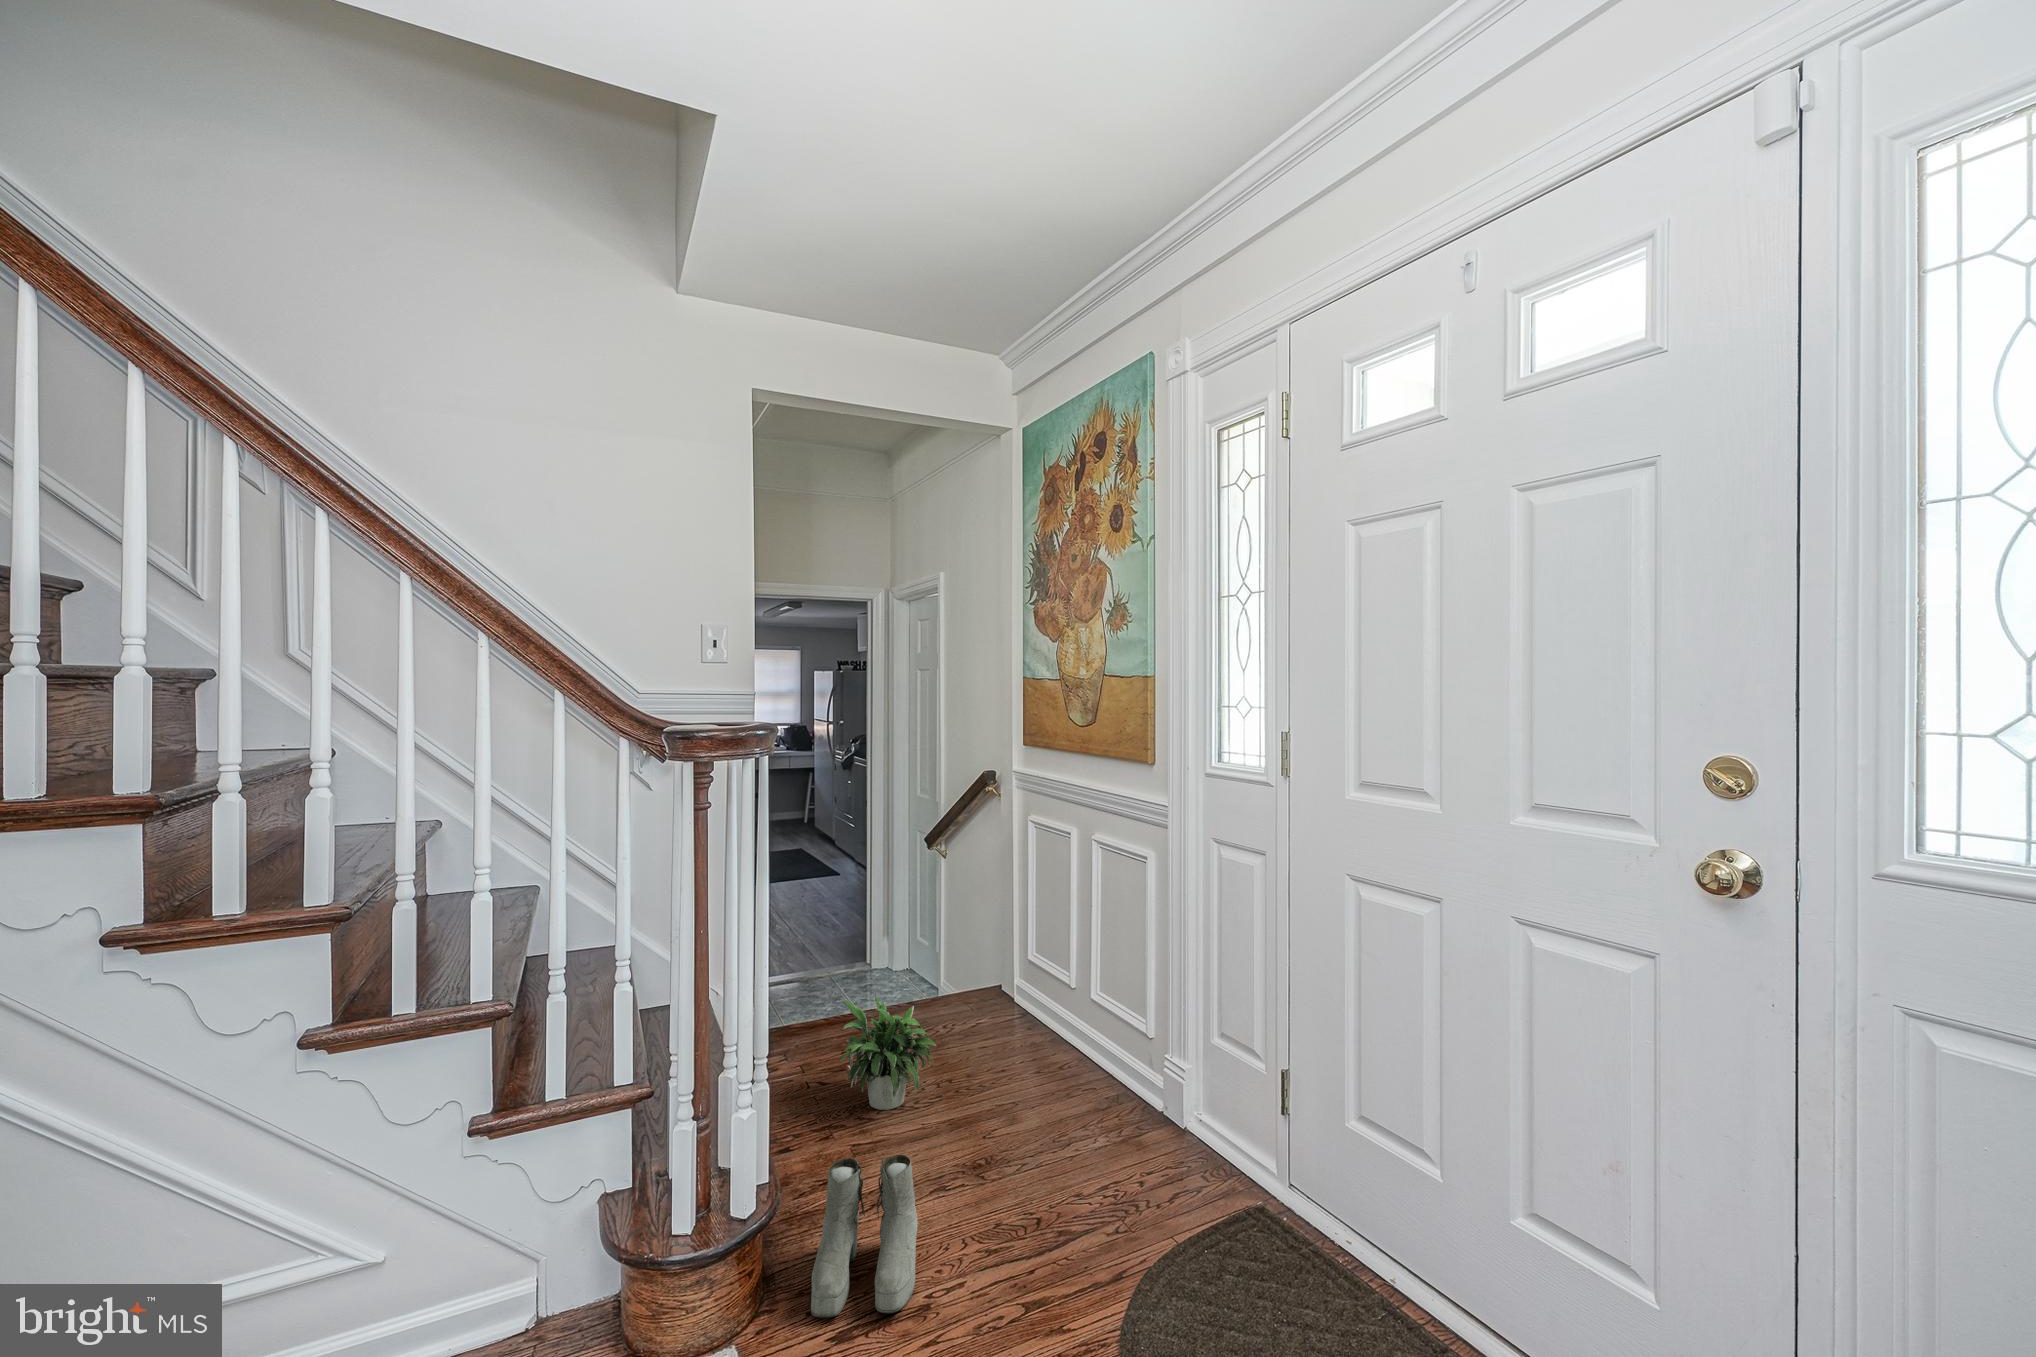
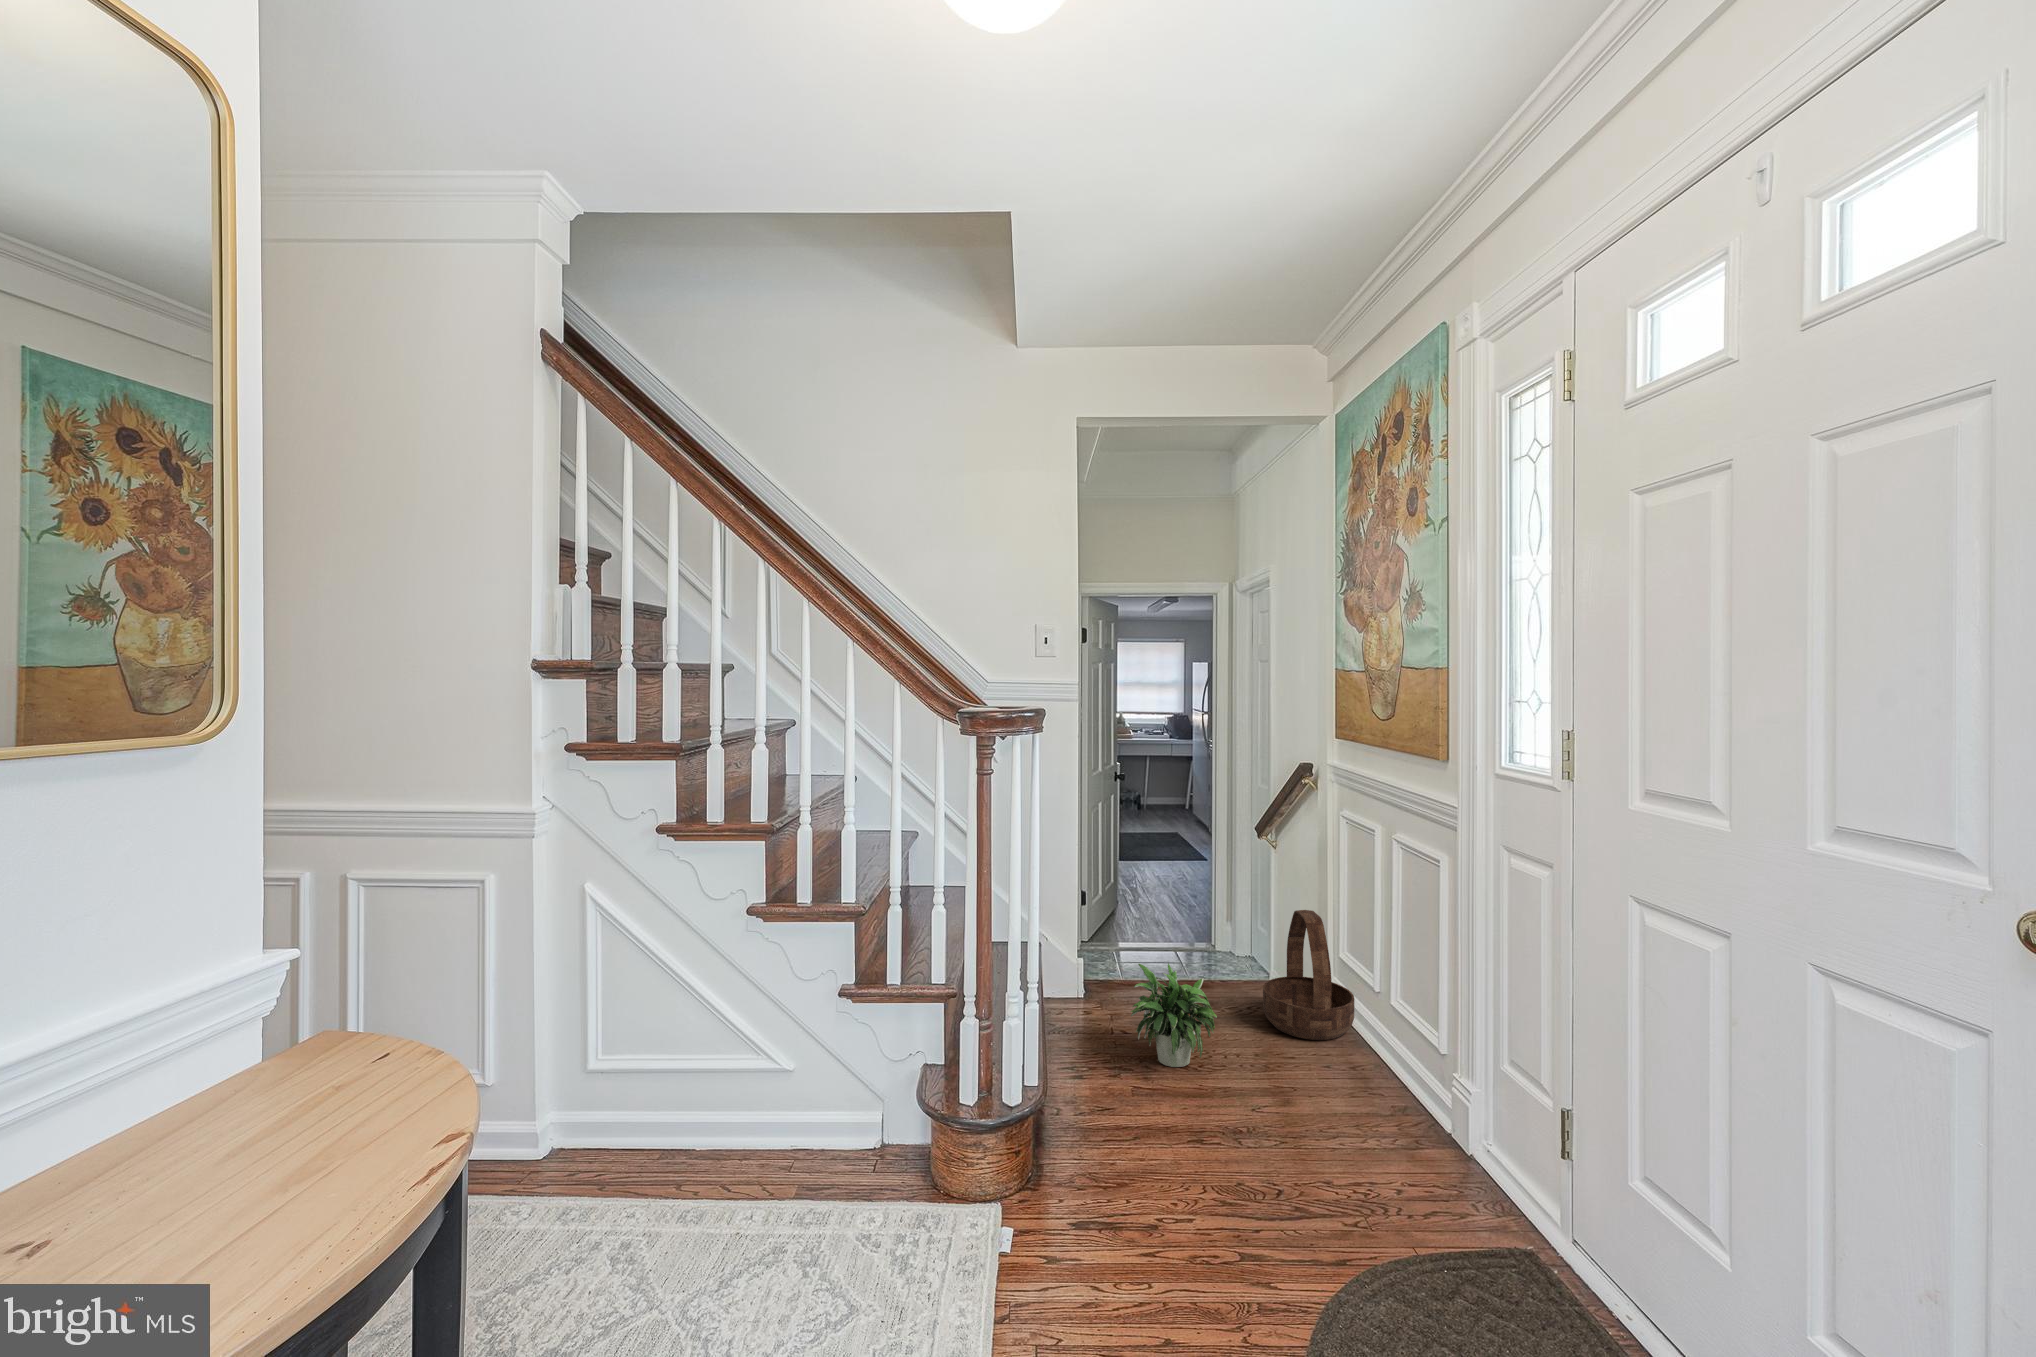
basket: none [961,918,1048,1049] -> present [1263,910,1354,1040]
boots: present [811,1155,917,1318] -> none [1058,1087,1158,1223]

